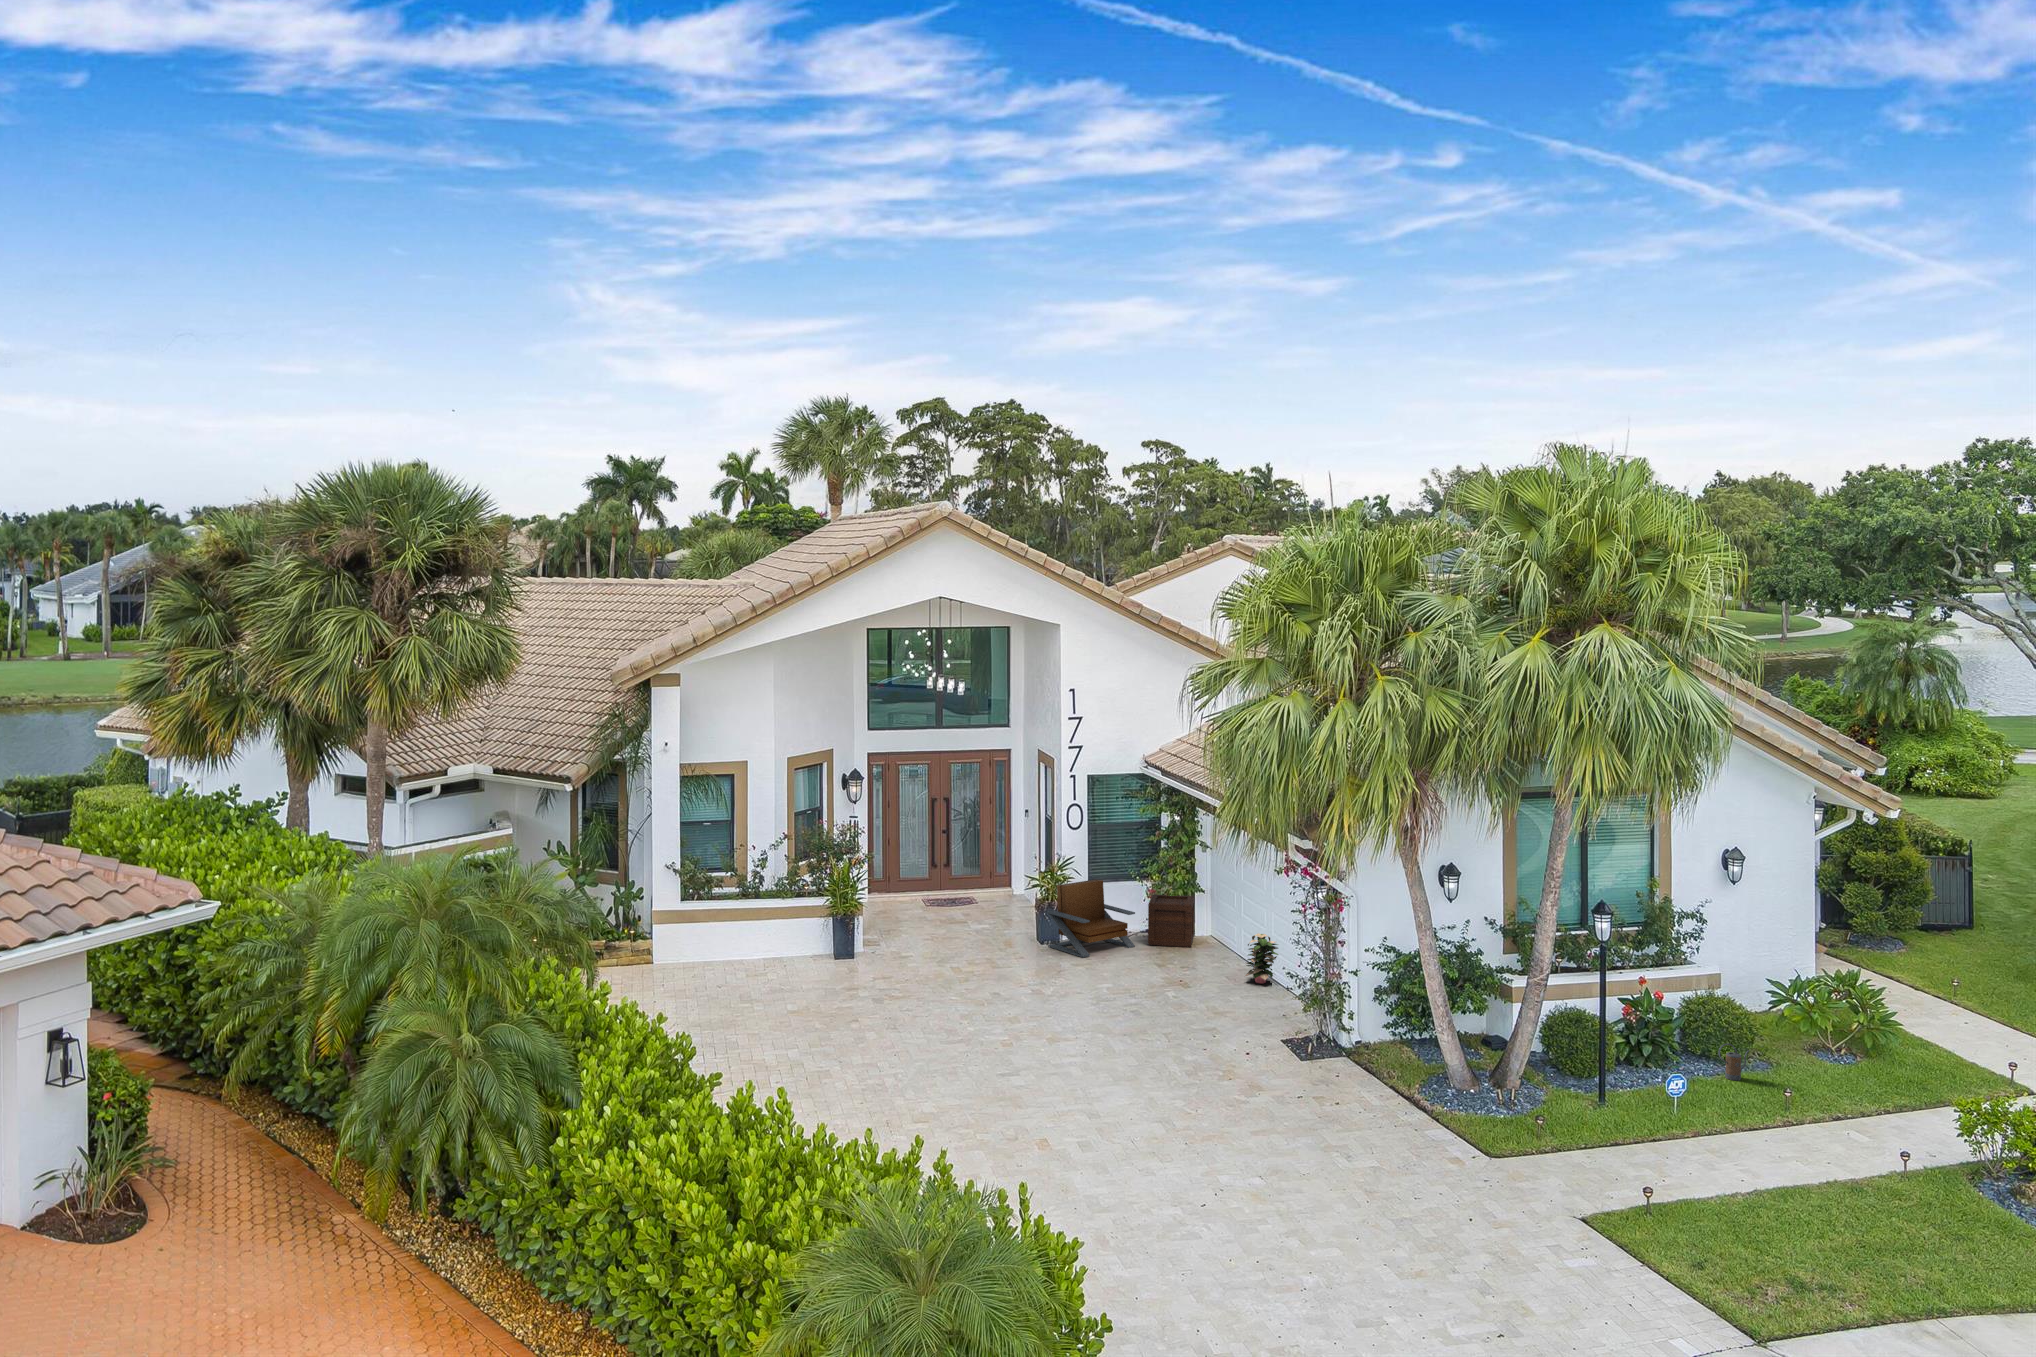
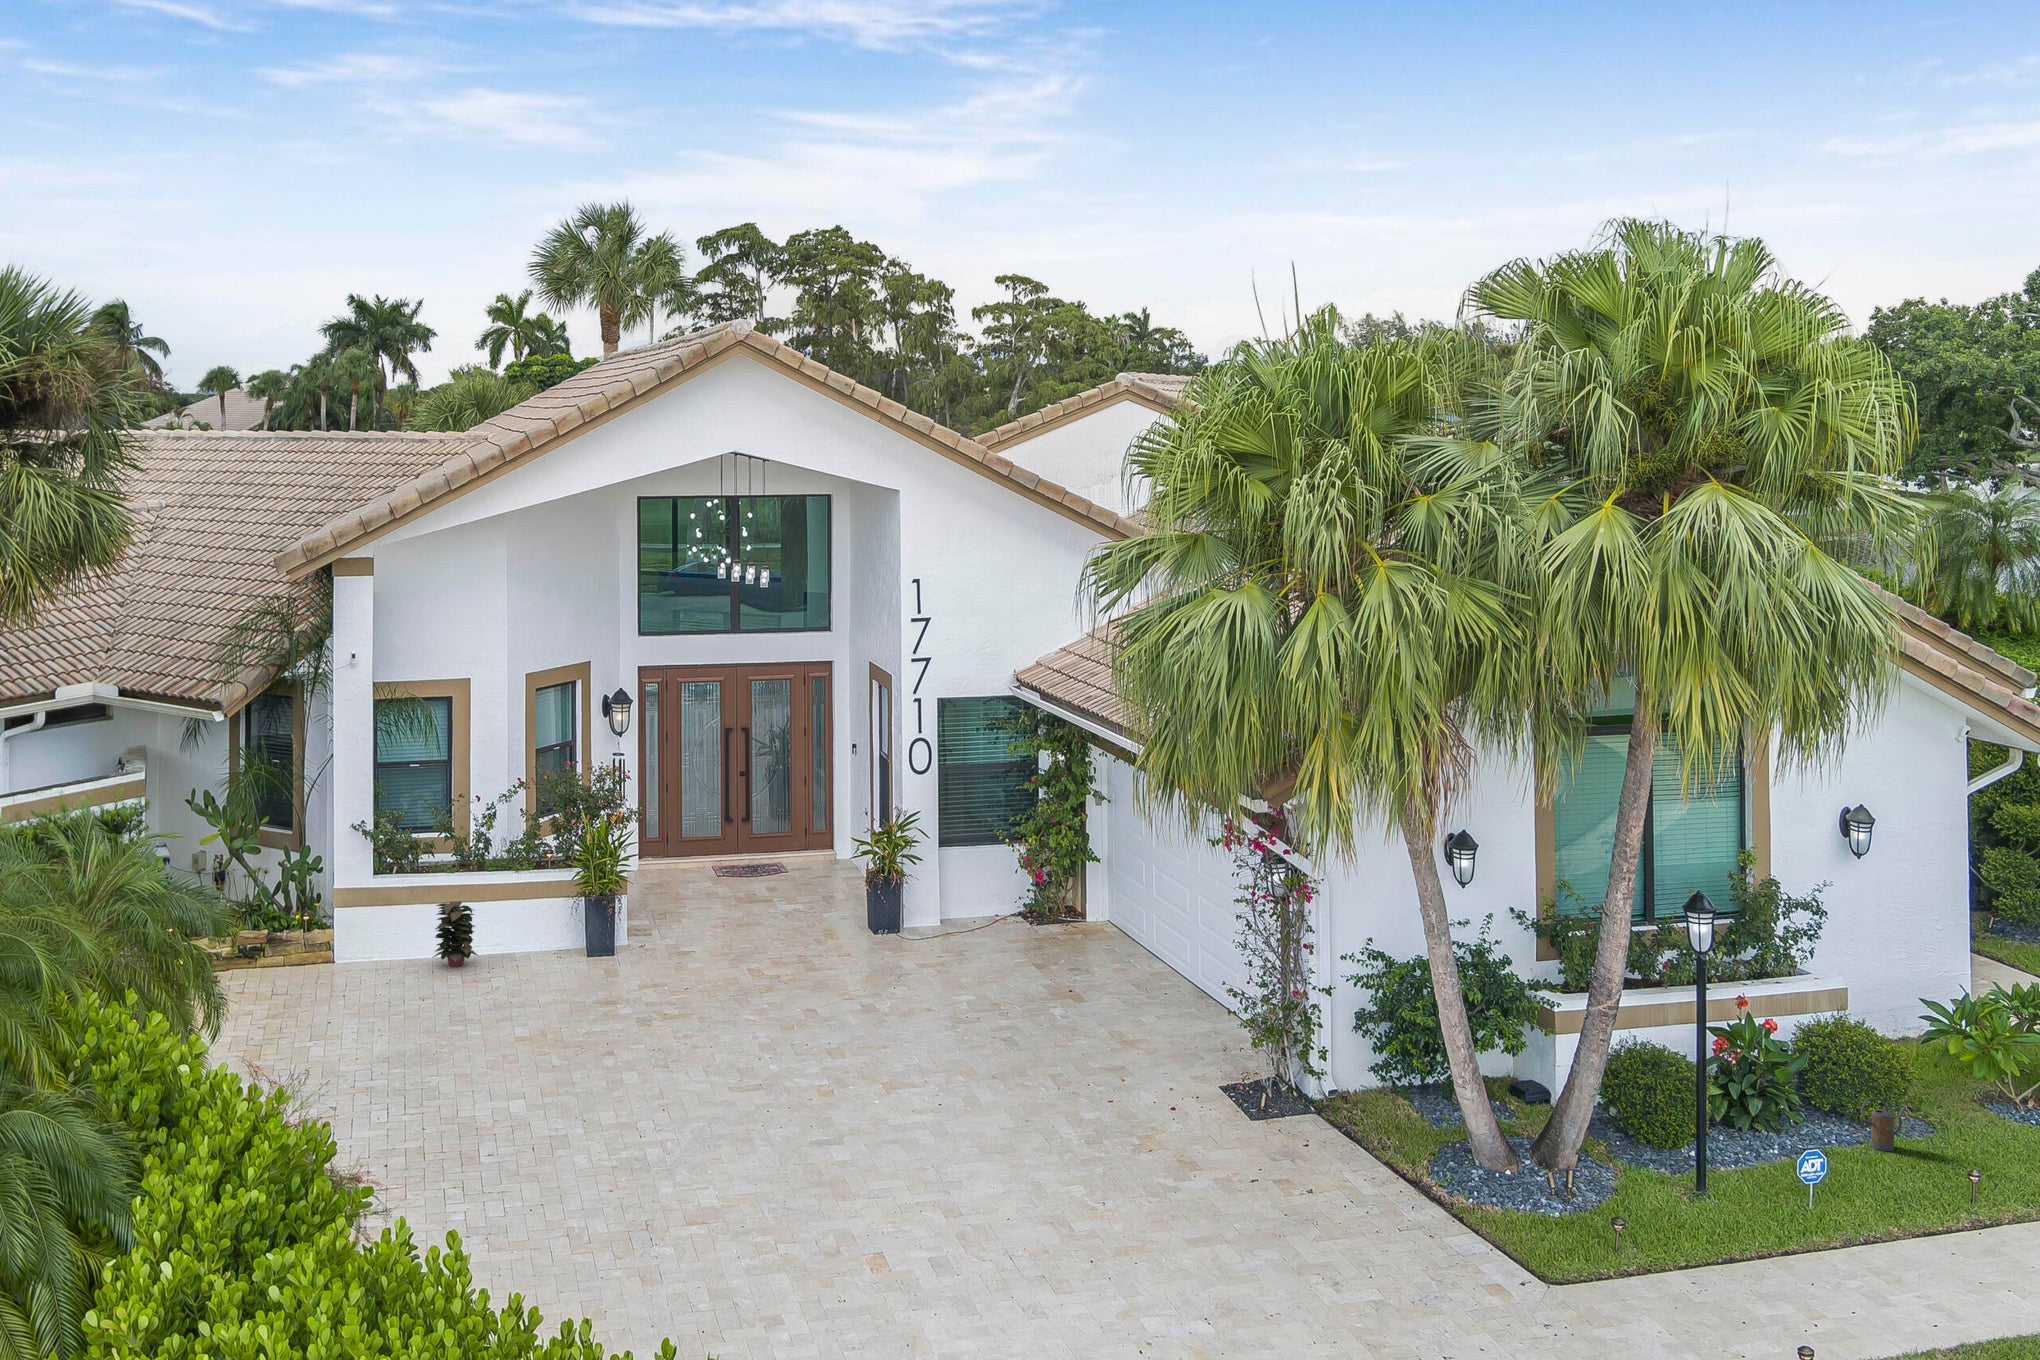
lounge chair: present [1047,879,1135,957] -> none [885,844,1008,955]
wooden crate: present [1148,895,1194,947] -> none [1026,864,1090,939]
decorative plant: present [1245,933,1278,983] -> present [433,901,478,967]

